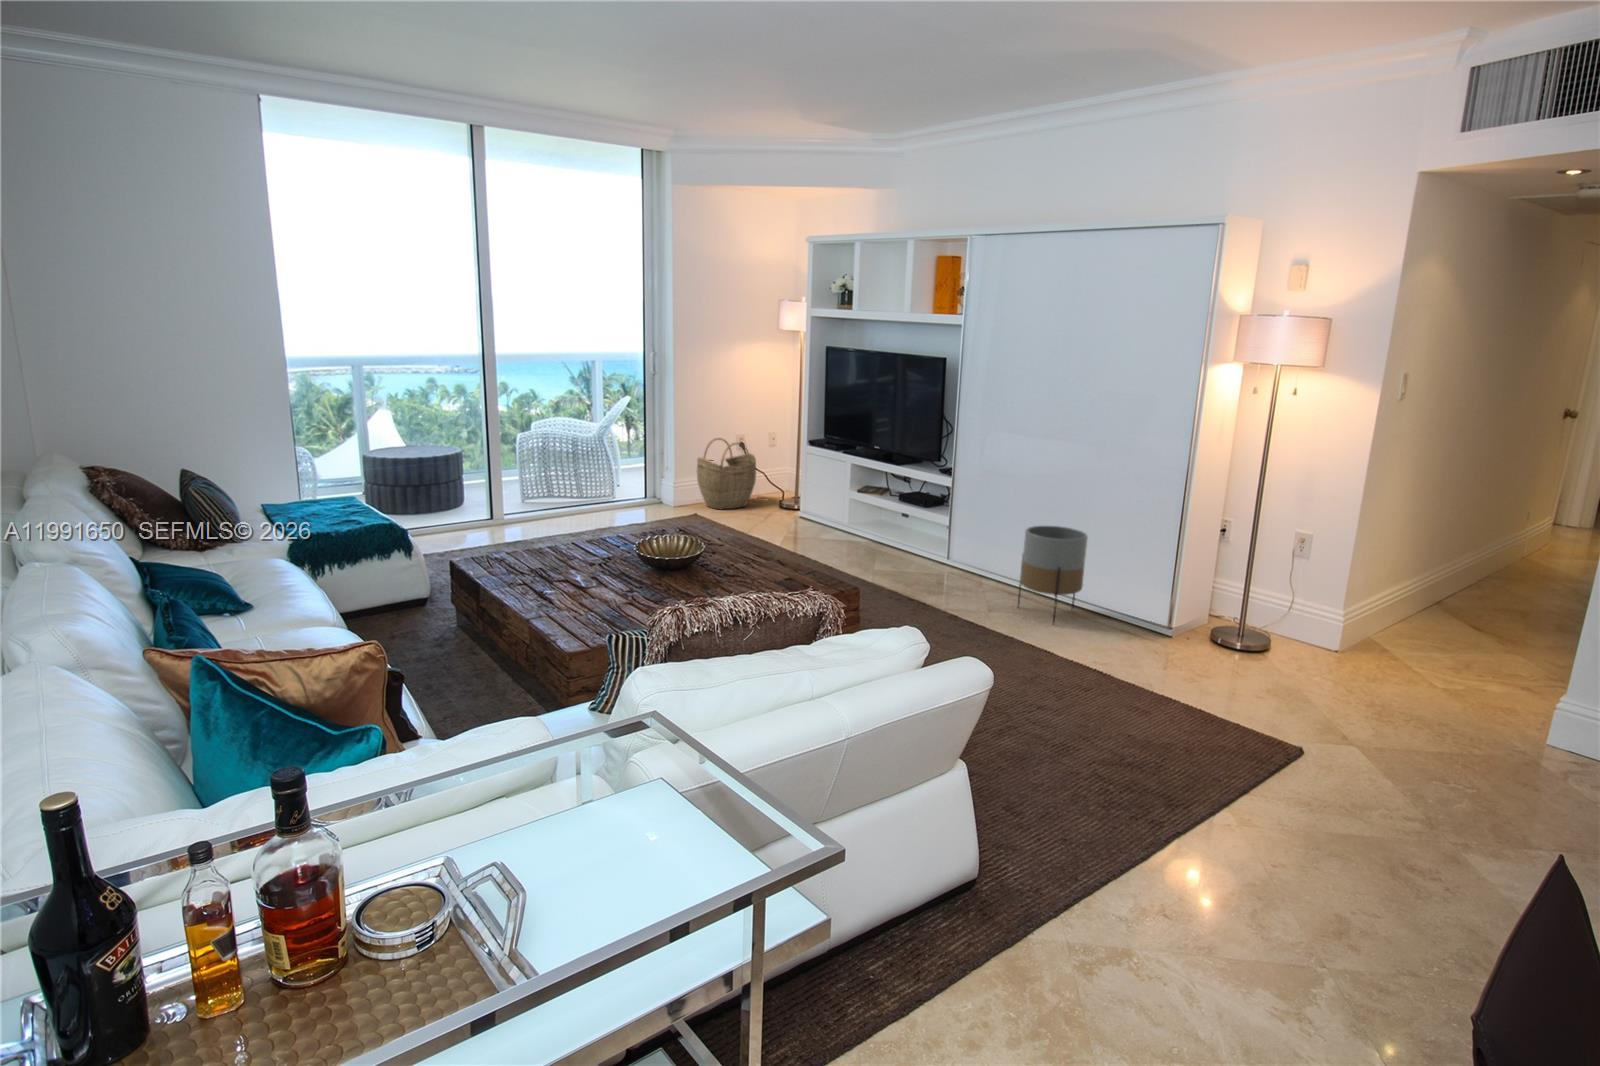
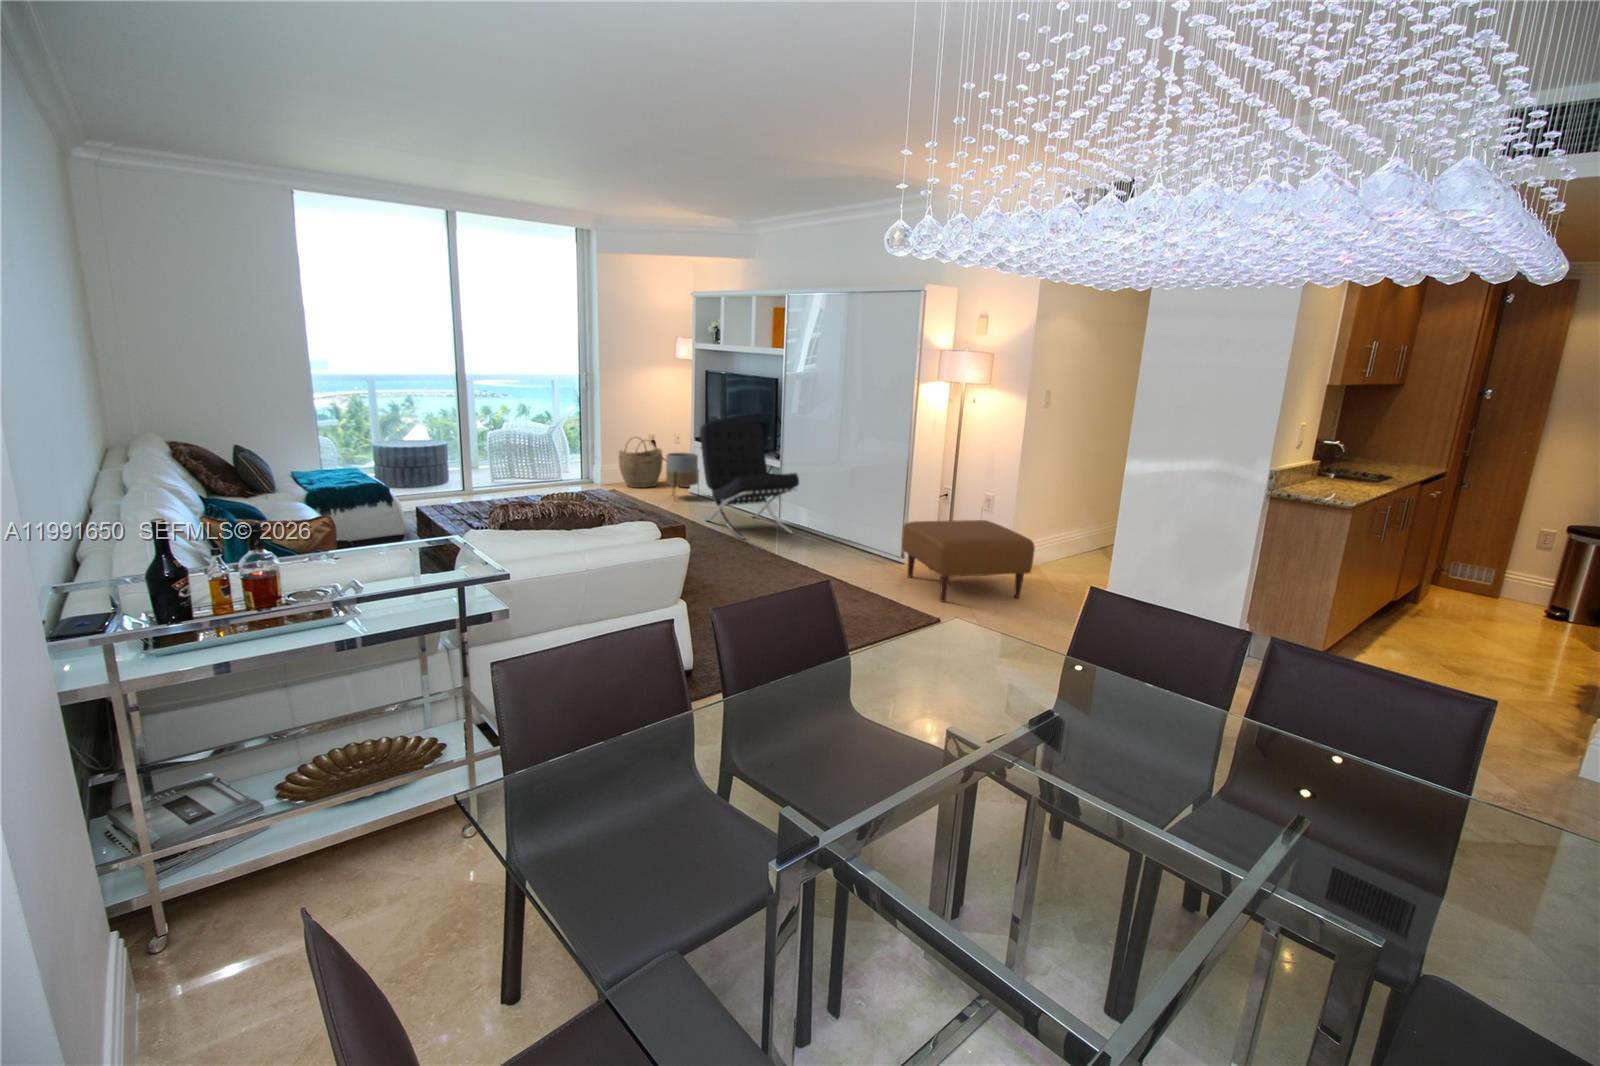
lounge chair: none [839,421,993,596] -> present [700,422,799,539]
planter: present [1018,526,1088,624] -> present [666,453,699,487]
ottoman: none [1192,576,1436,716] -> present [902,520,1035,601]

